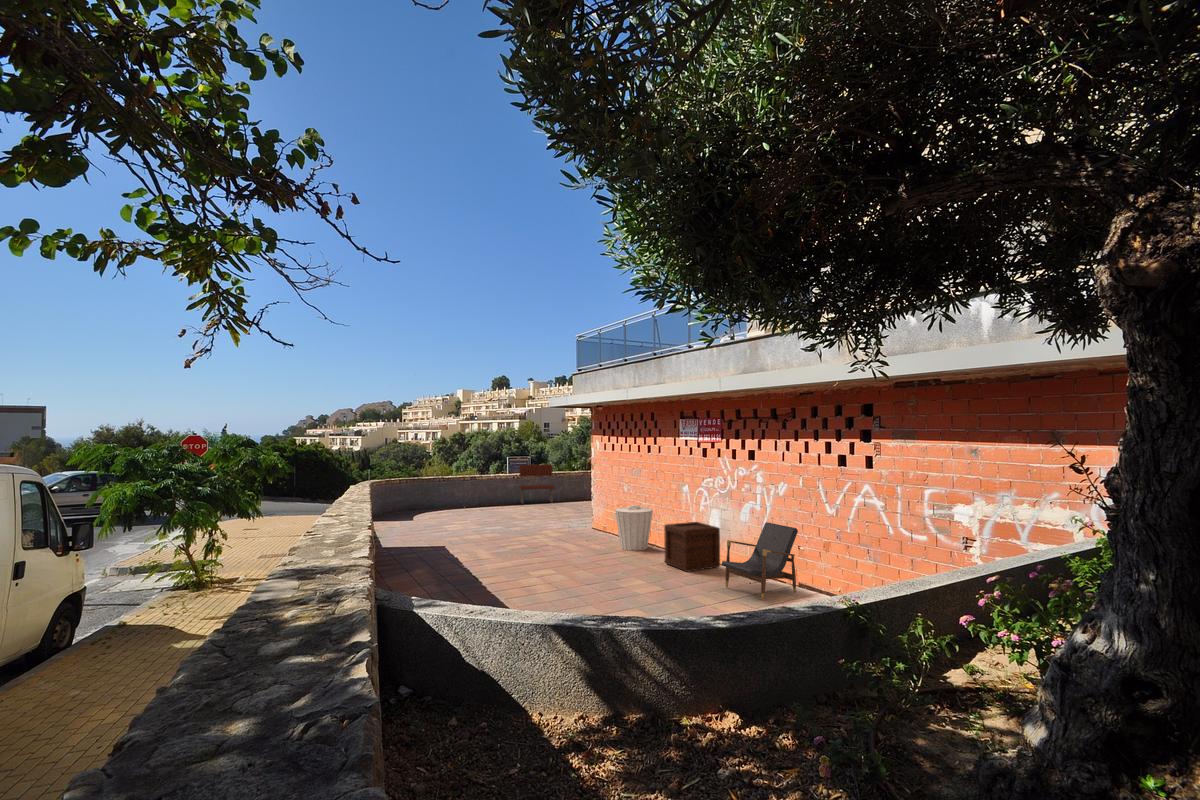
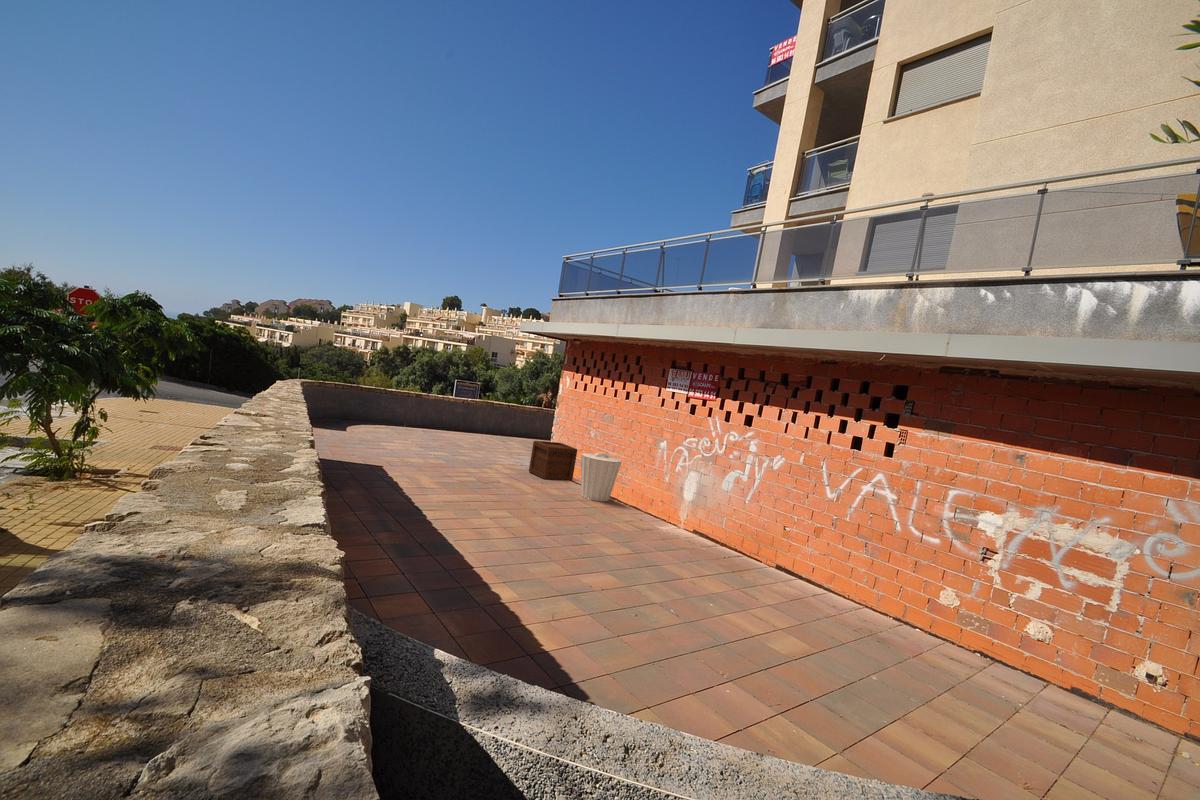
bench: present [519,464,555,504] -> none [469,390,509,435]
wooden crate: present [664,522,720,572] -> present [529,441,577,480]
lounge chair: present [722,522,798,601] -> none [700,495,789,579]

